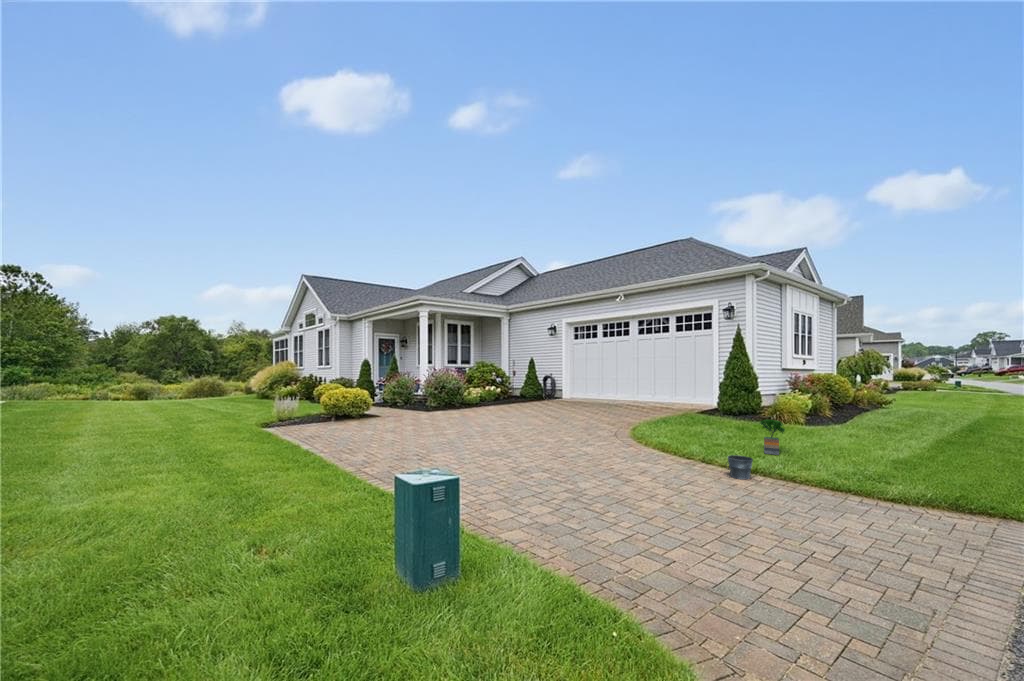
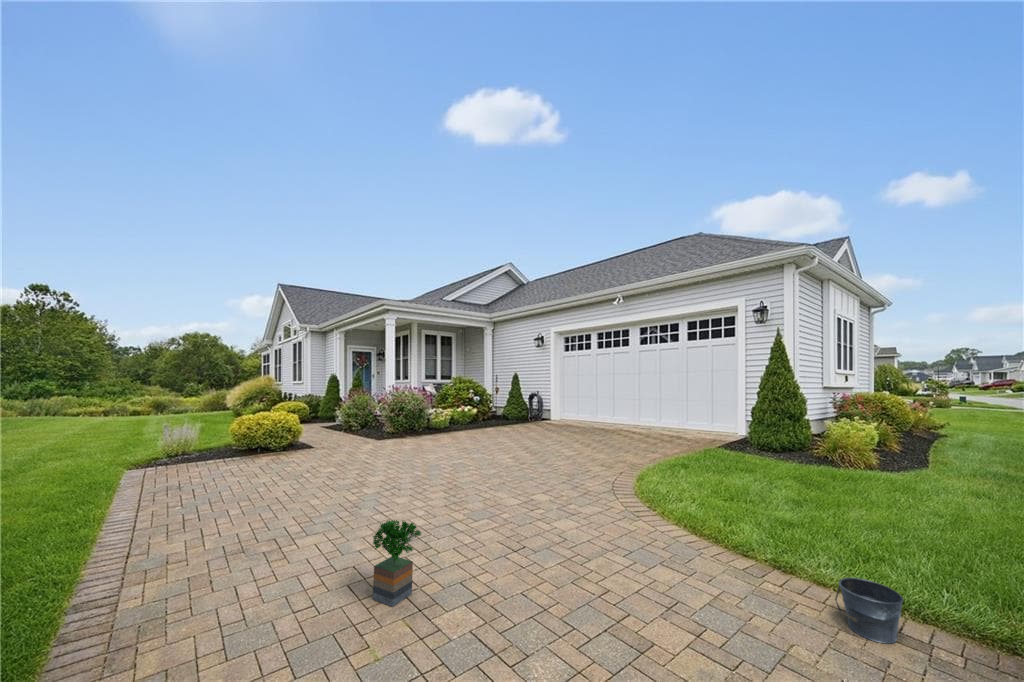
potted tree: present [760,420,785,455] -> present [373,520,421,607]

